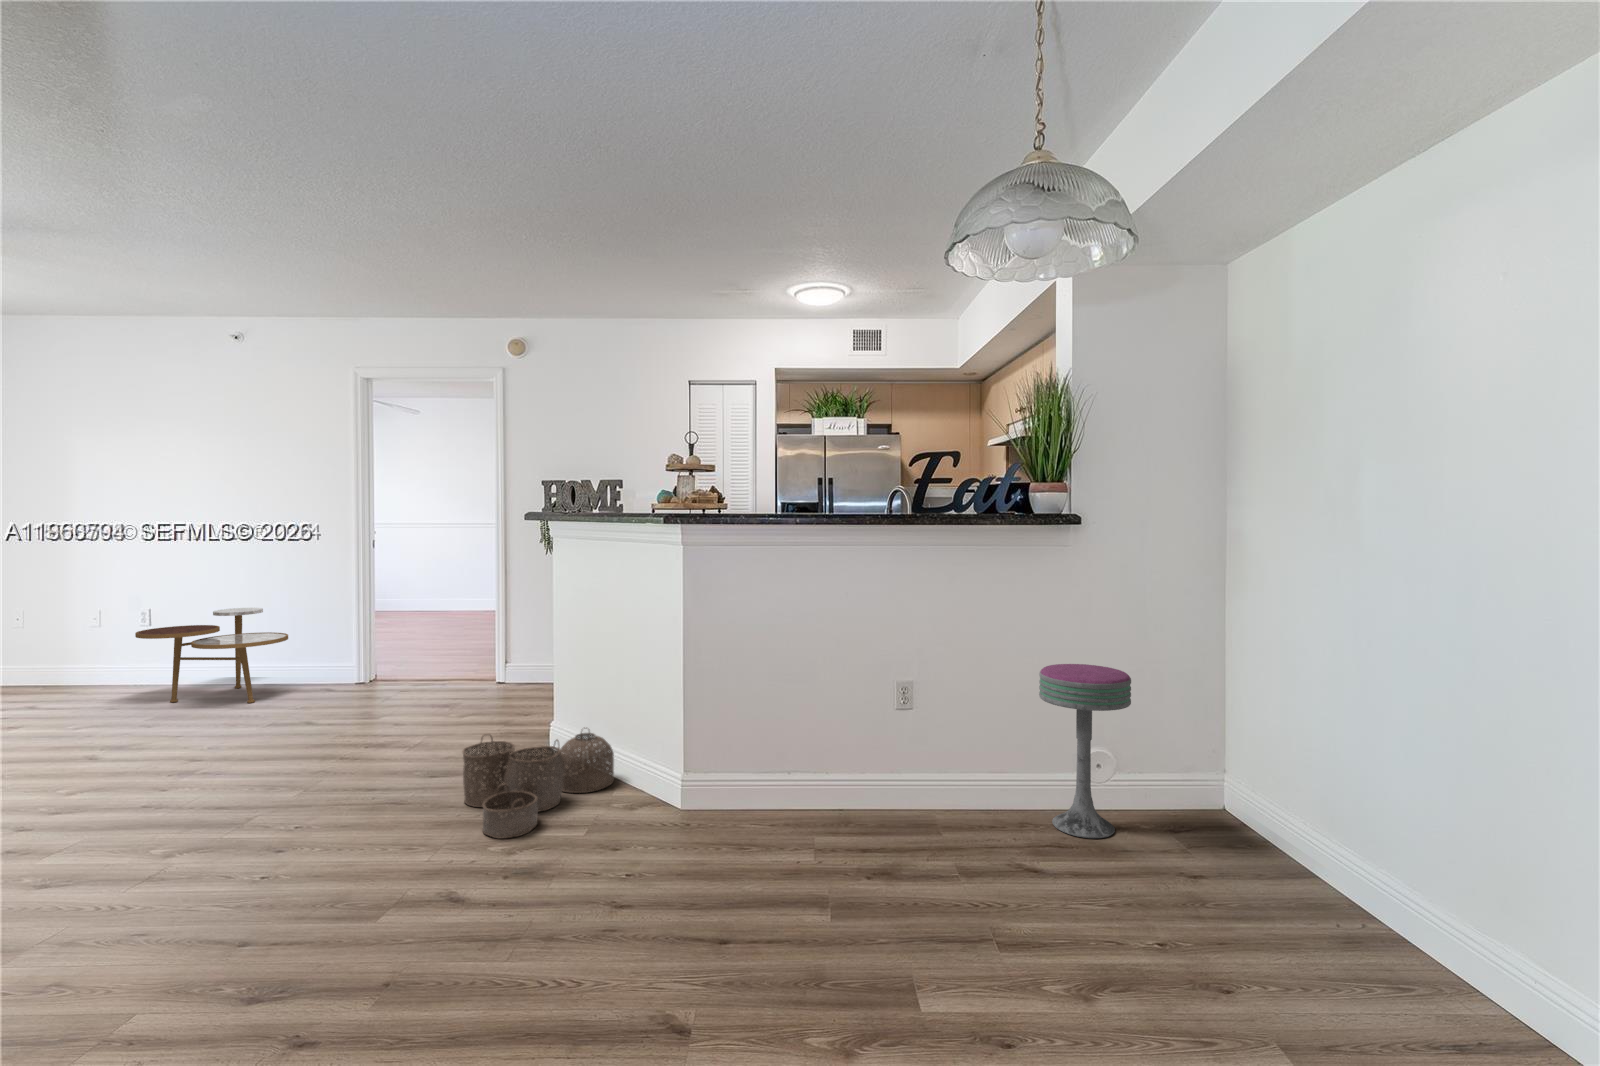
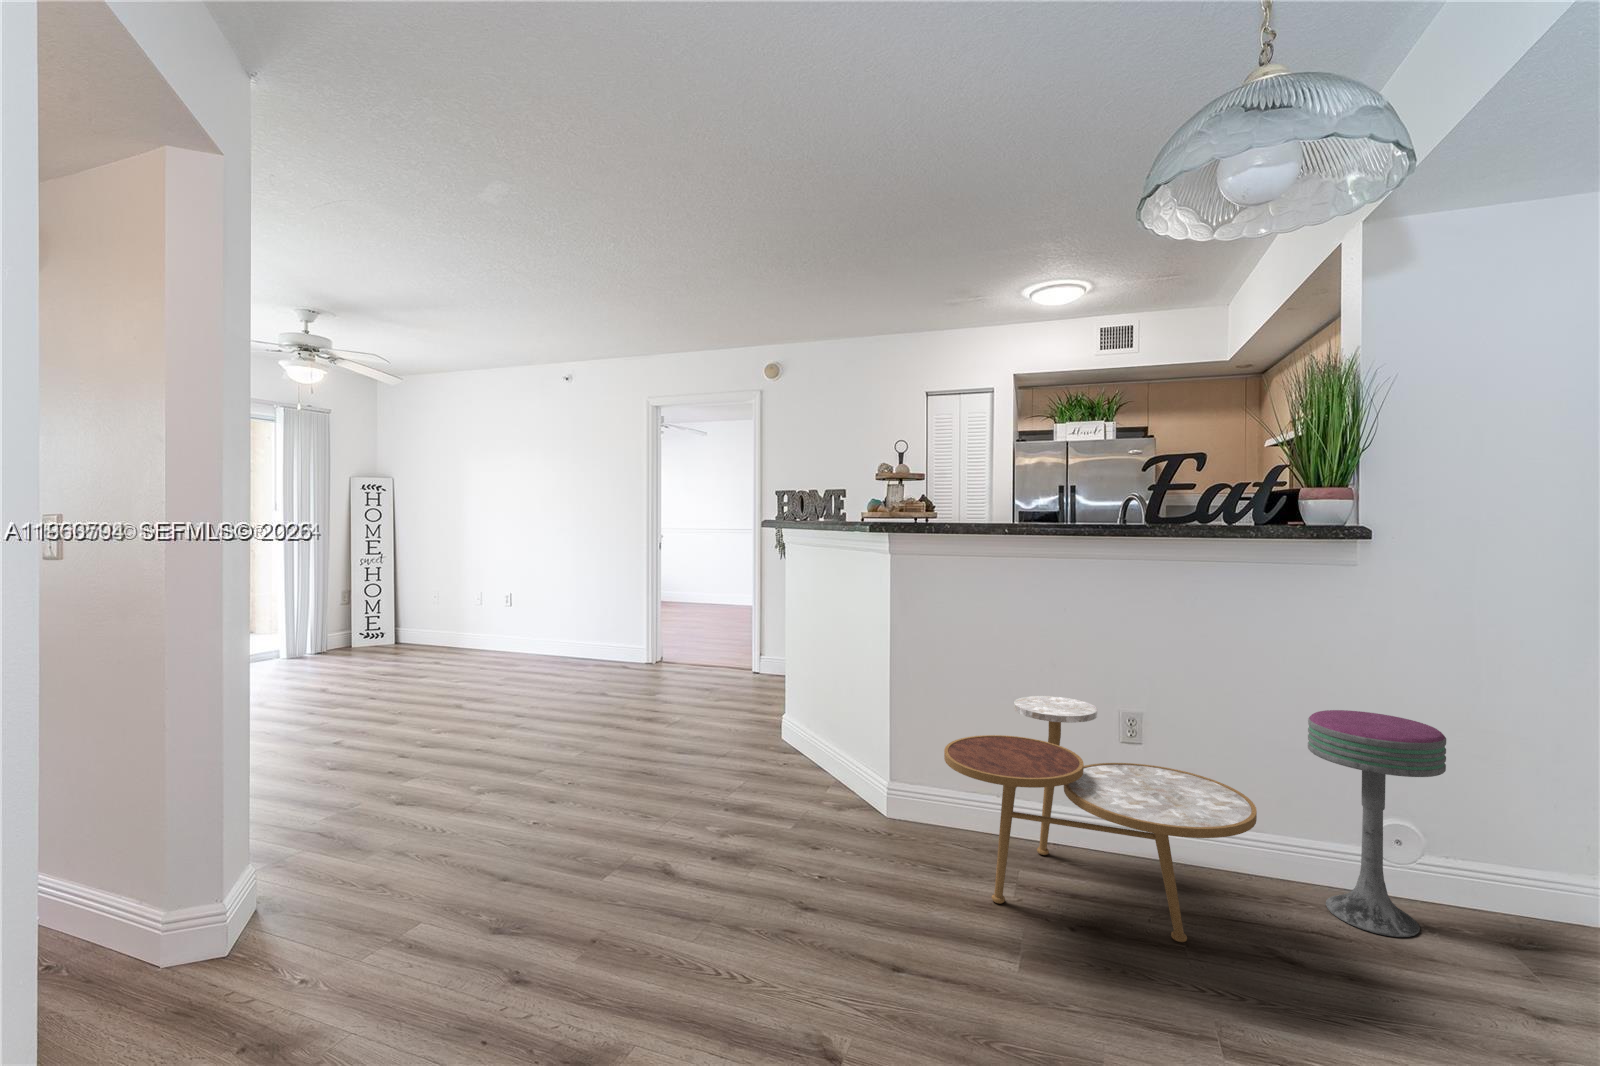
side table: present [135,608,288,703] -> present [944,696,1257,942]
woven basket: present [462,732,614,838] -> none [696,722,829,821]

